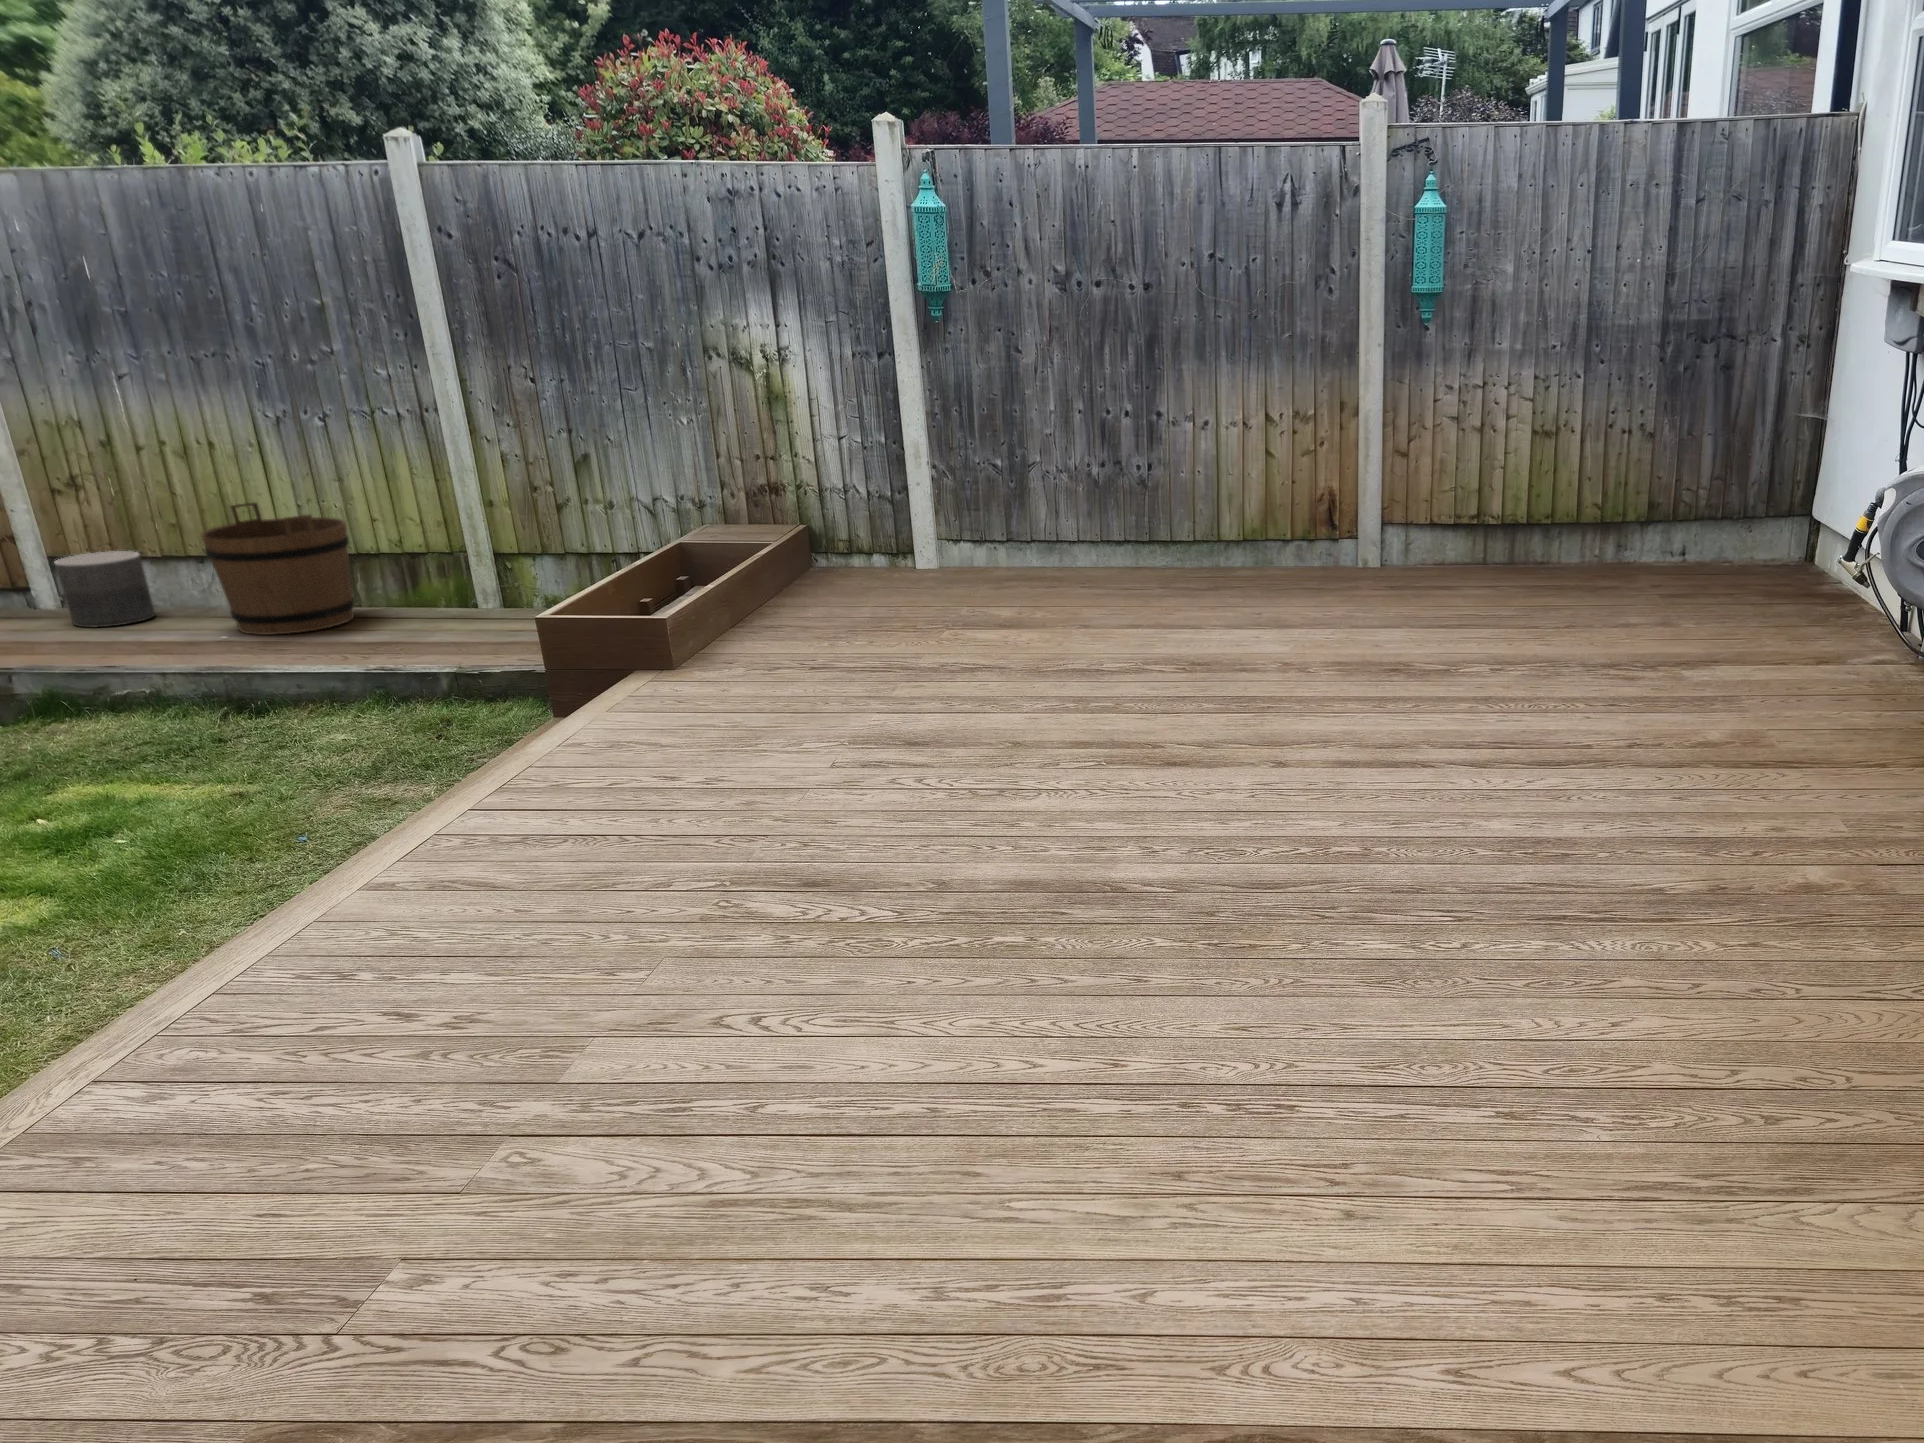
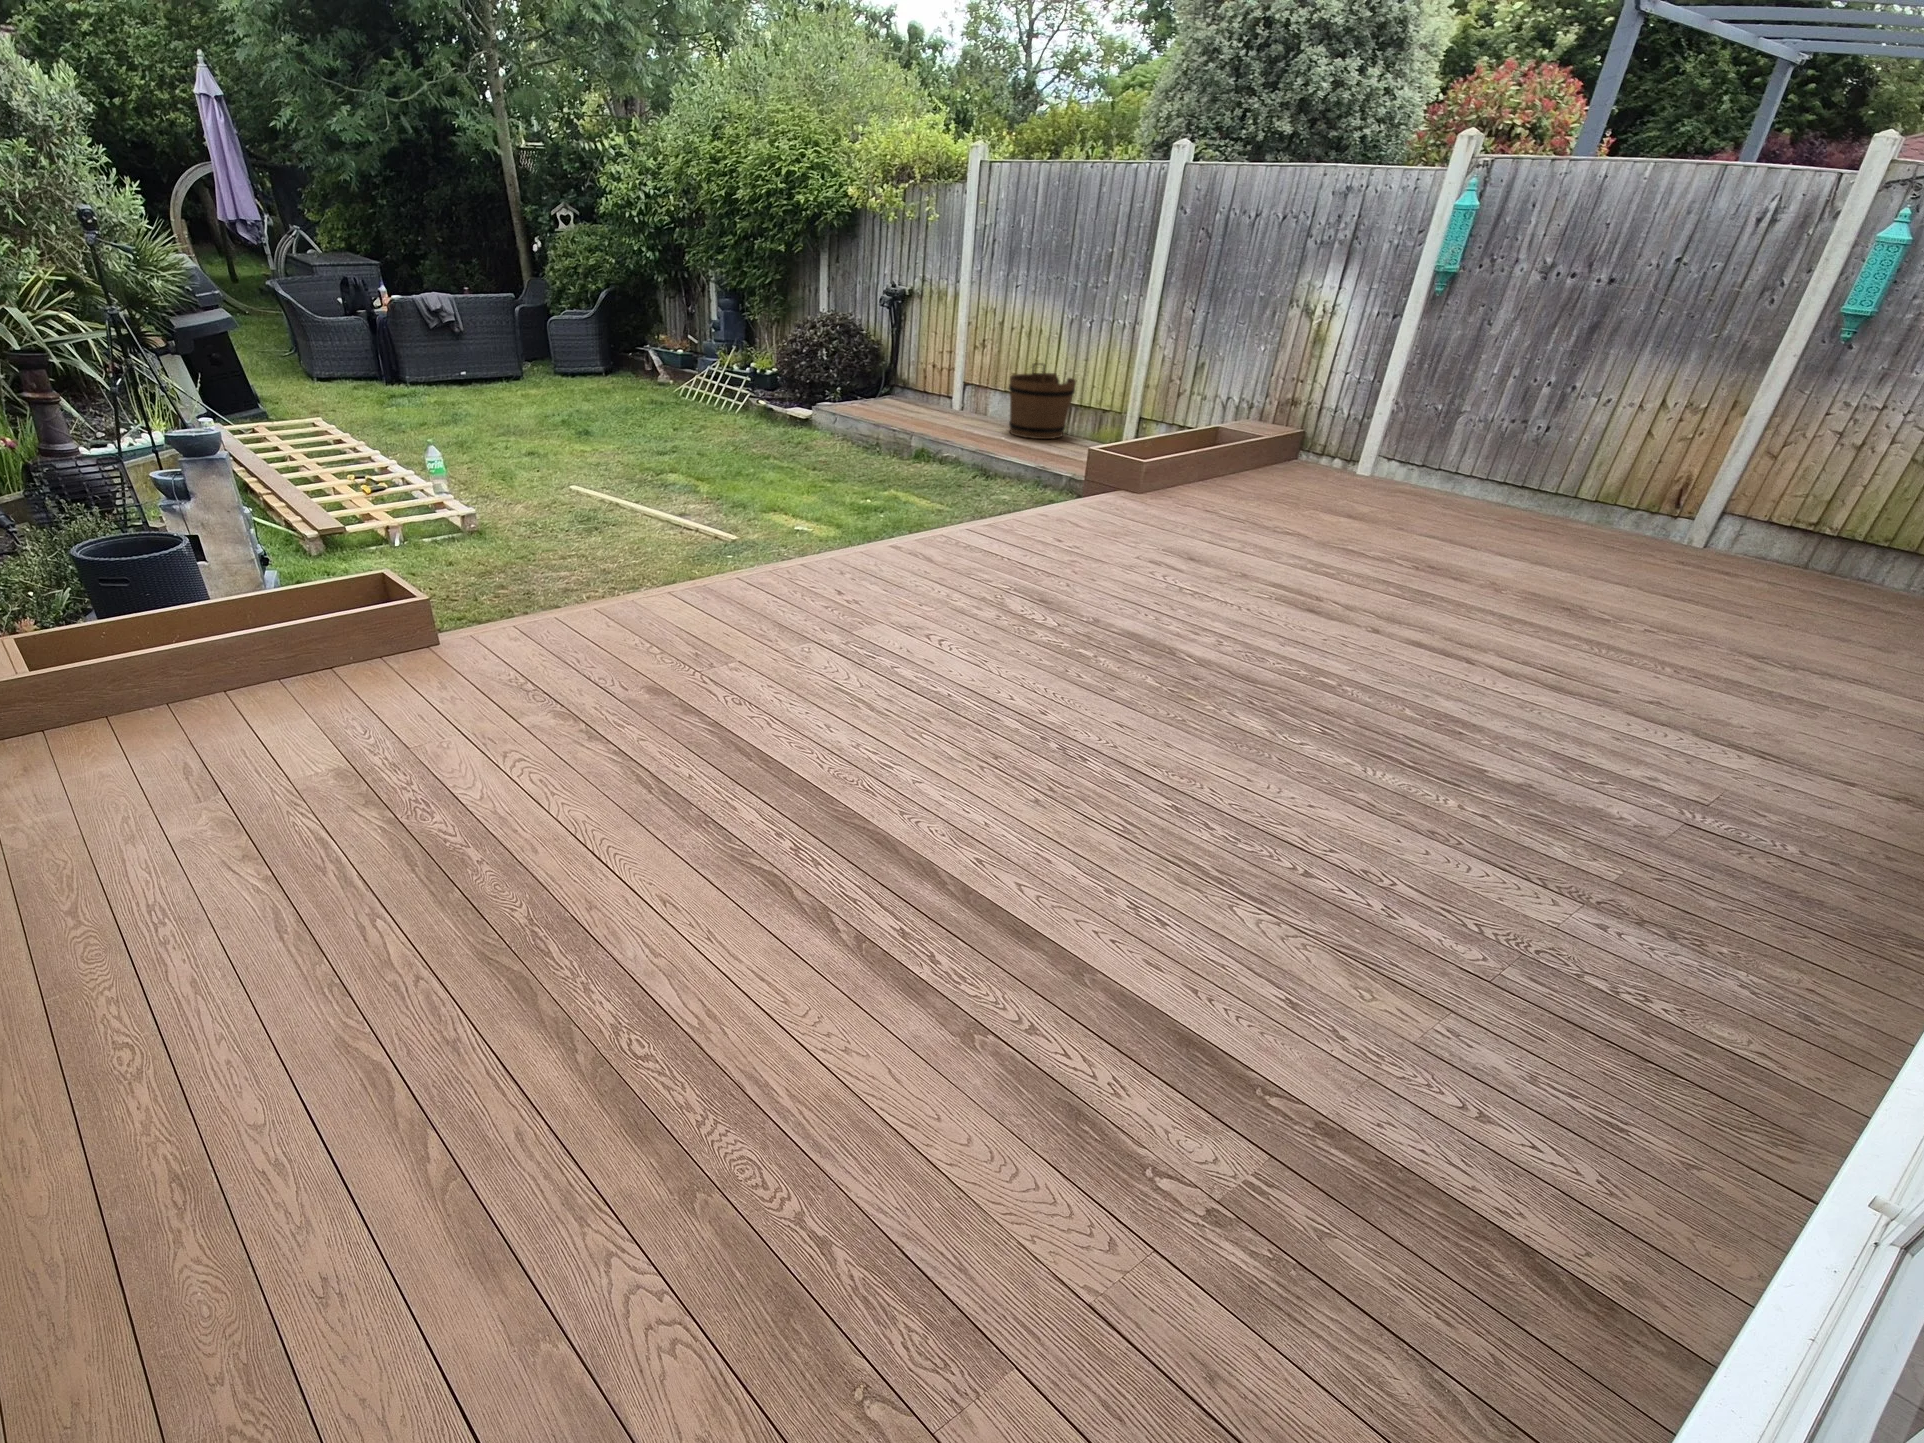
planter: present [55,551,155,627] -> none [954,379,992,419]

